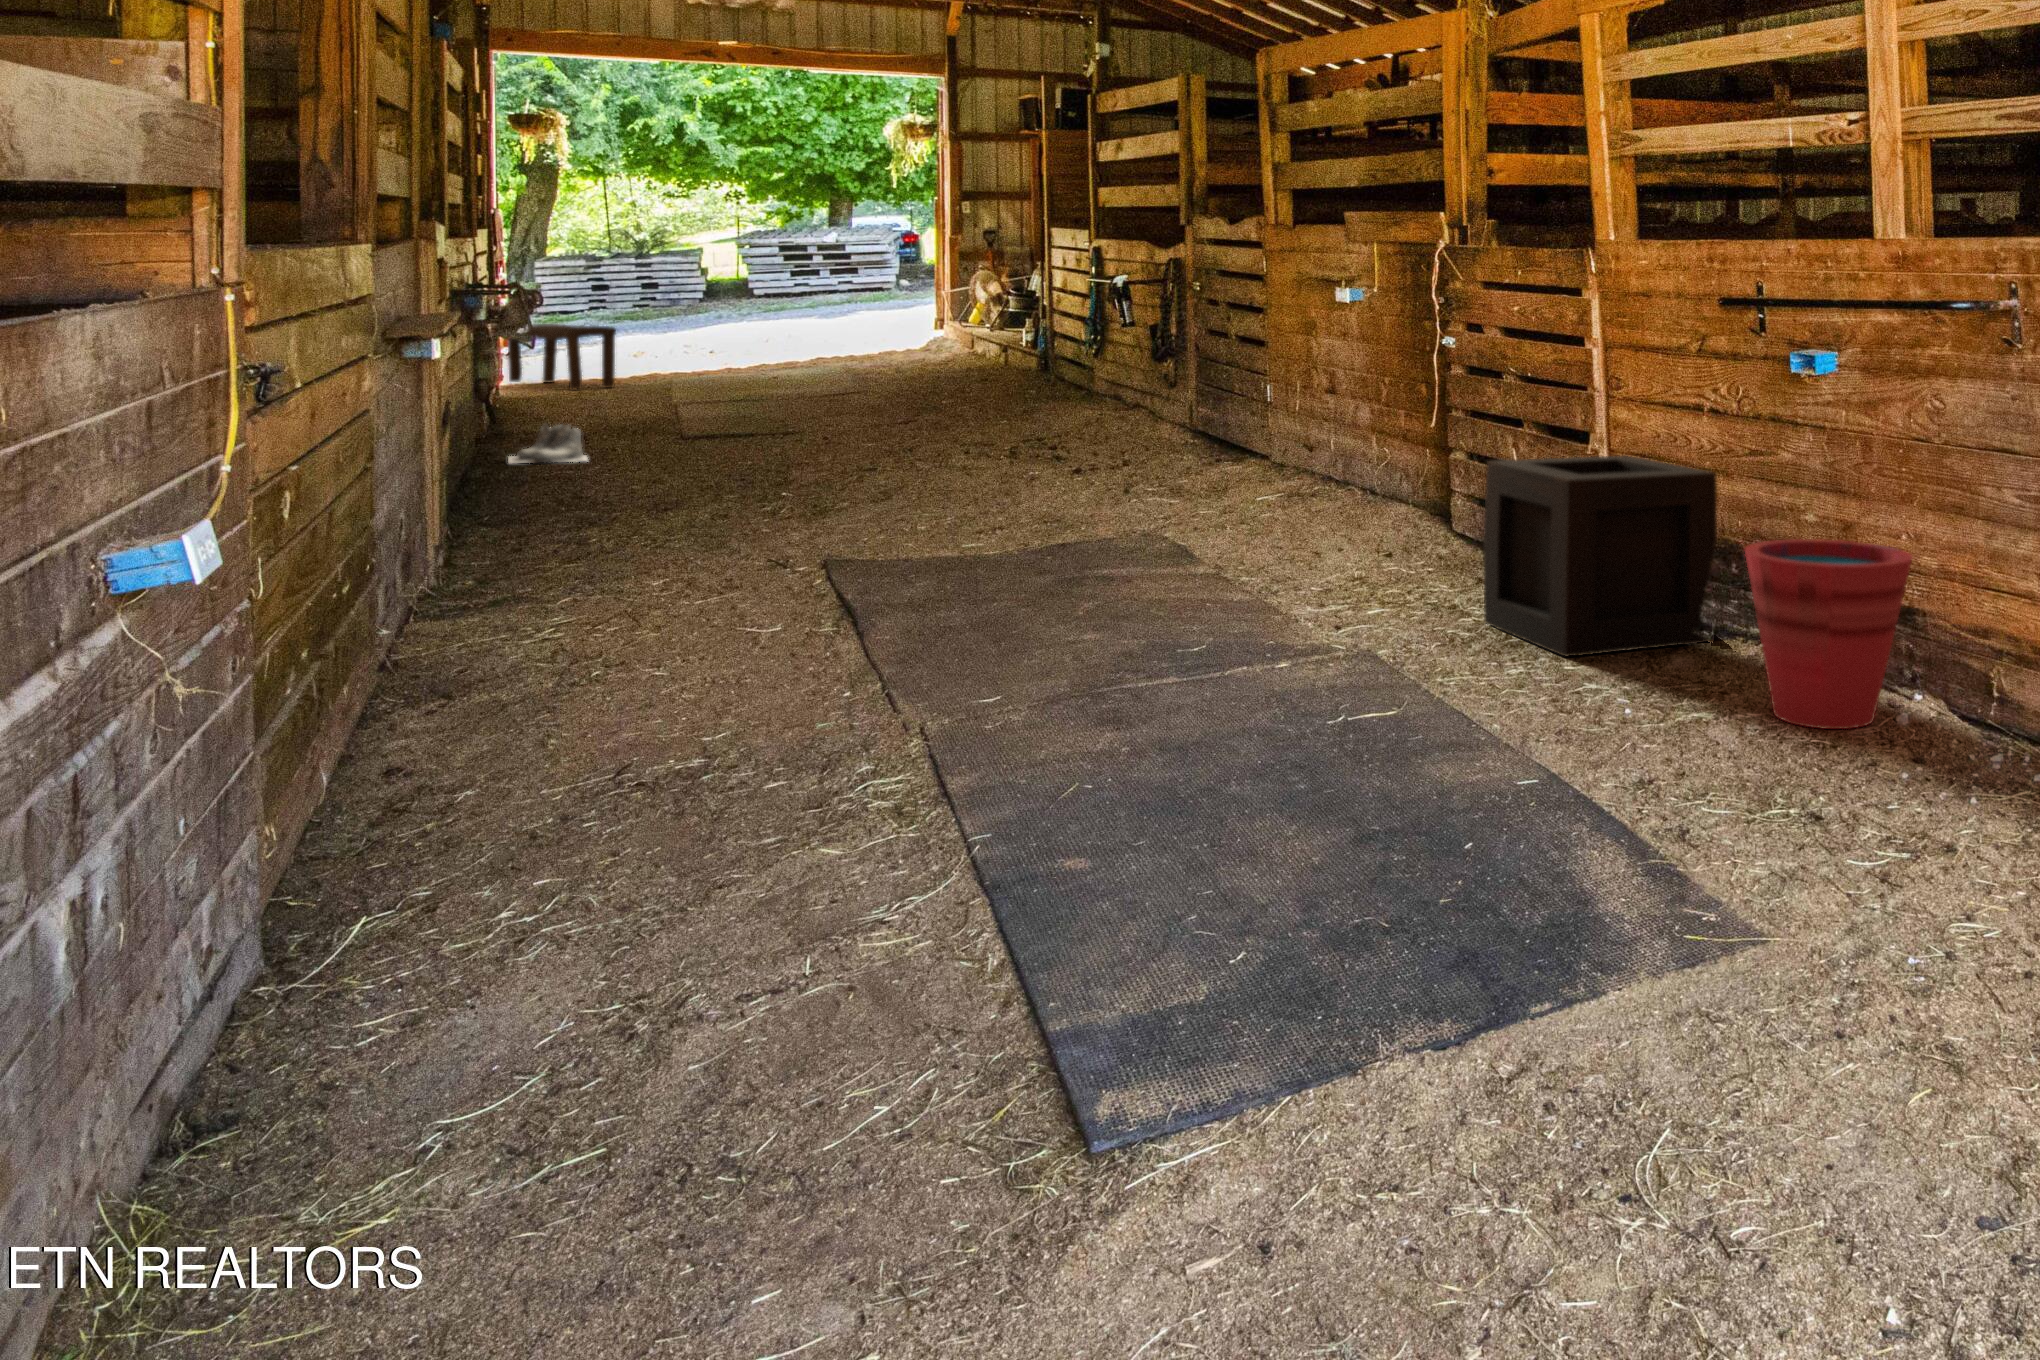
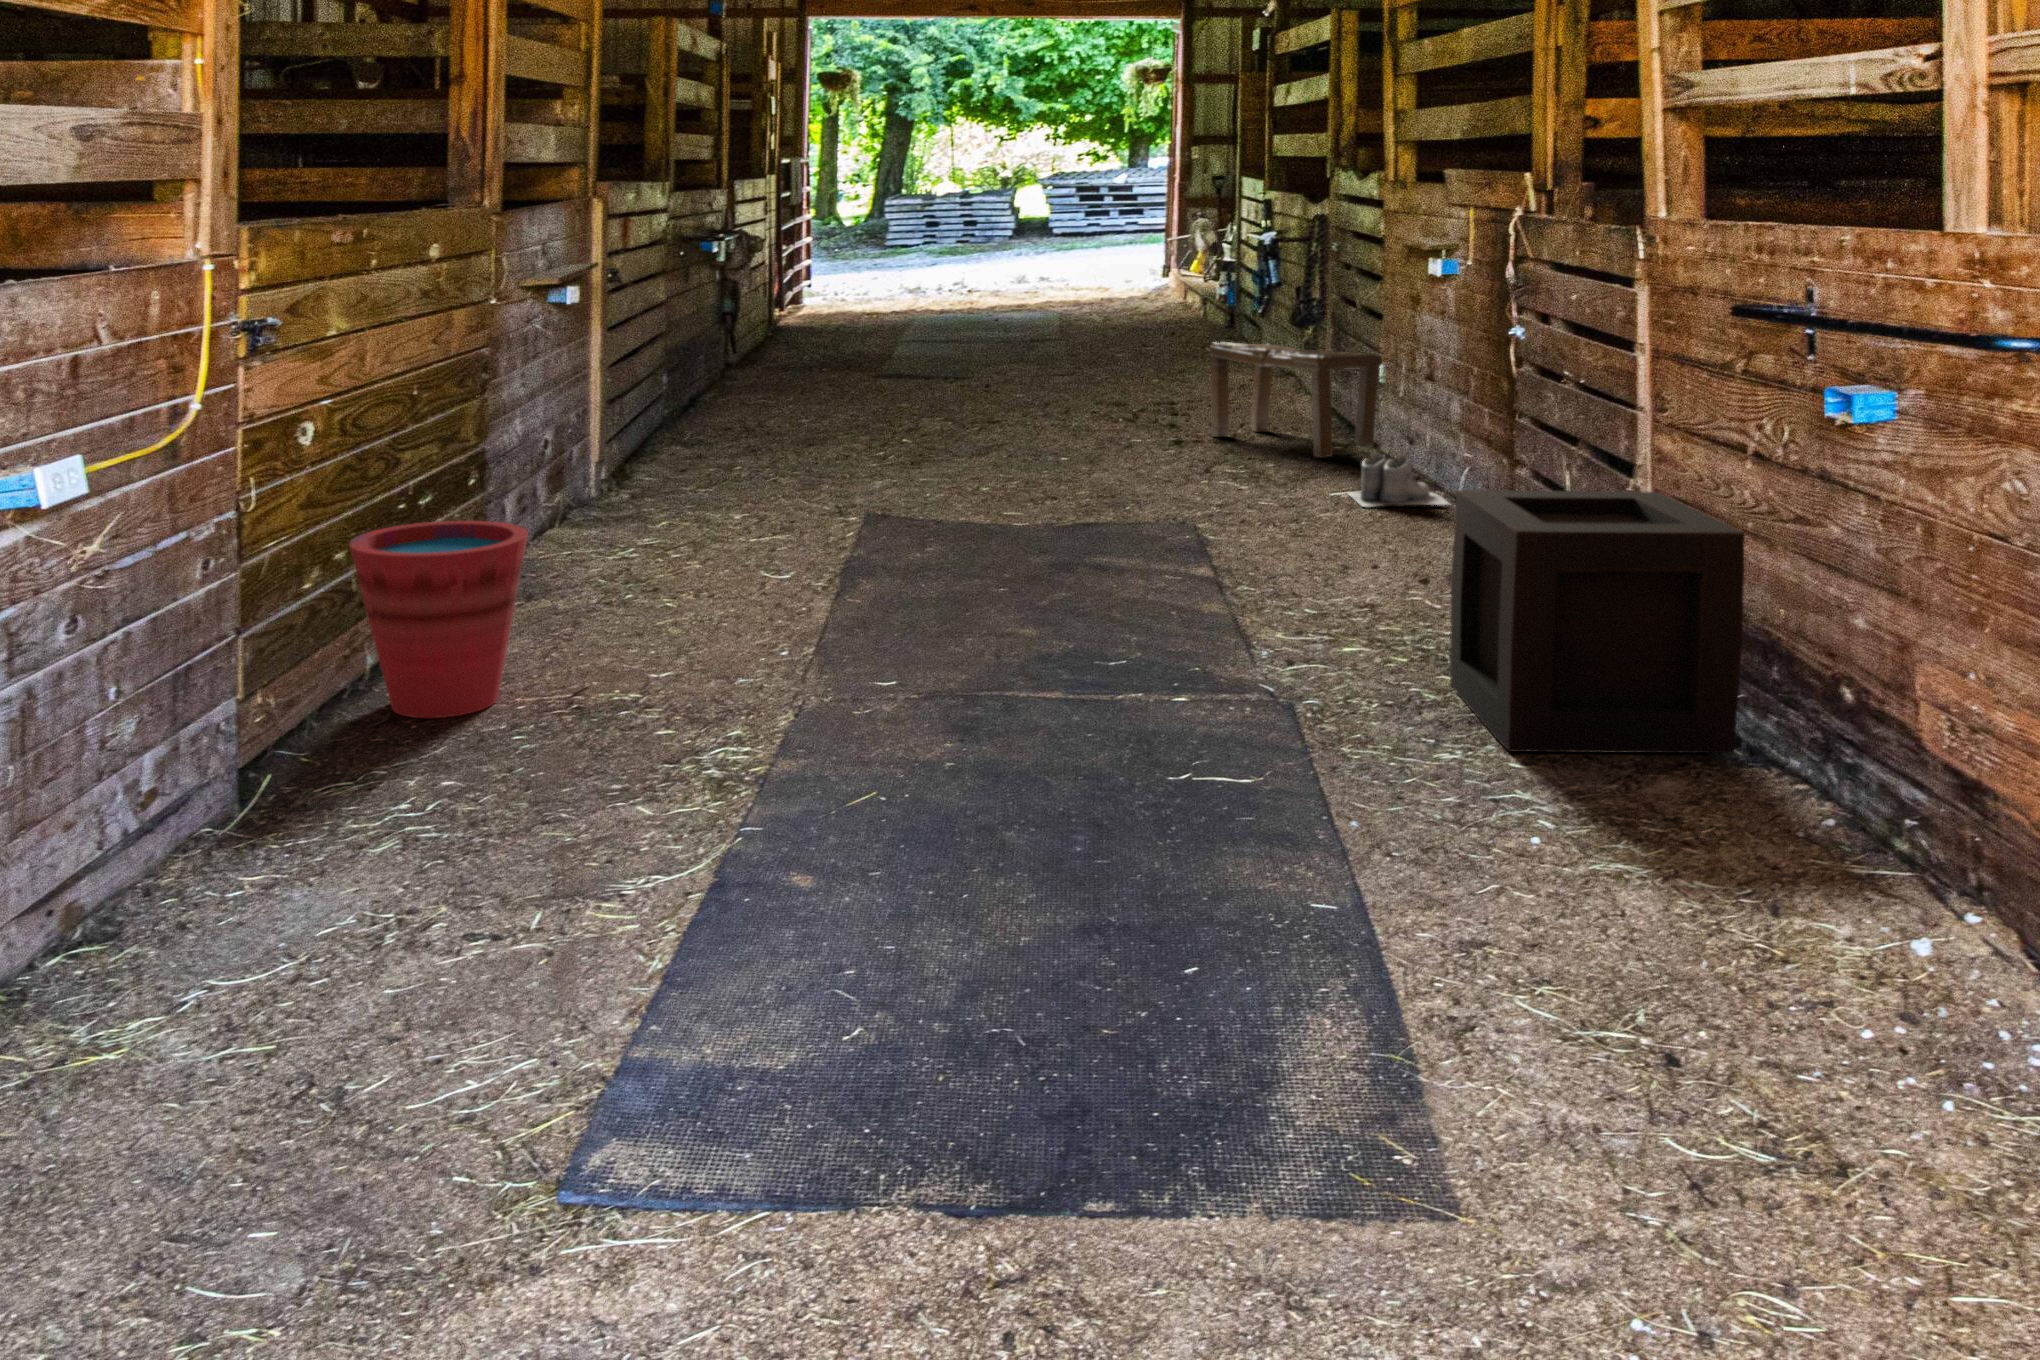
bench: present [508,324,616,389] -> present [1210,342,1382,458]
boots: present [508,423,588,463] -> present [1348,452,1449,507]
bucket: present [1745,539,1912,729] -> present [349,521,528,718]

